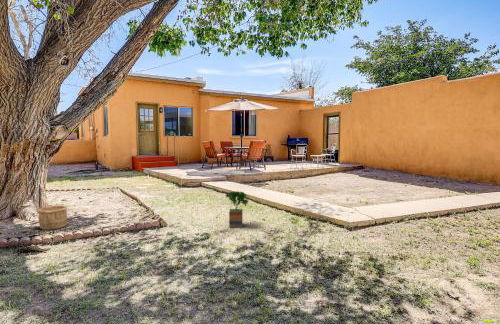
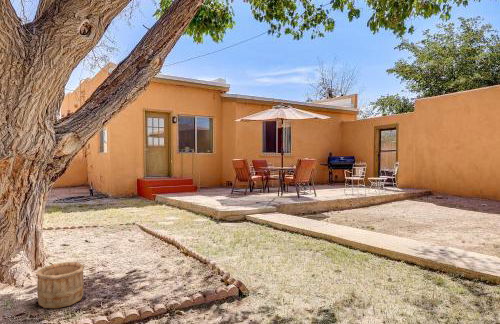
potted tree: present [226,191,248,228] -> none [349,237,395,302]

